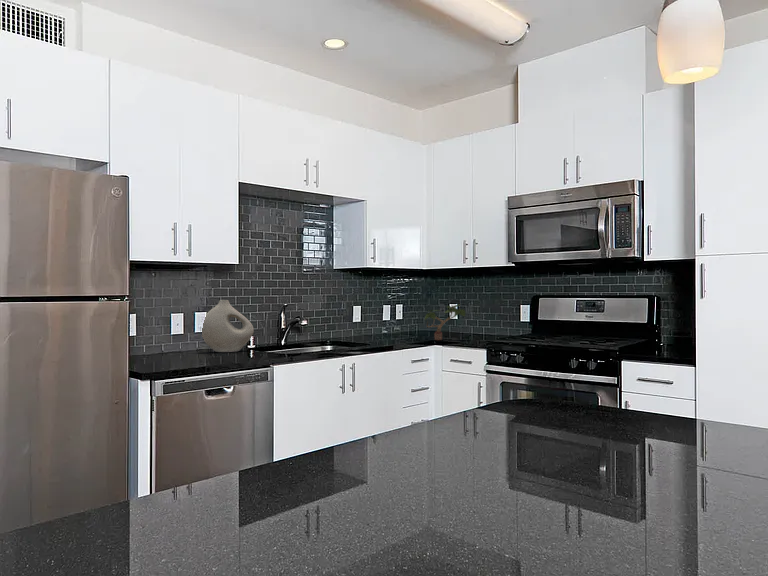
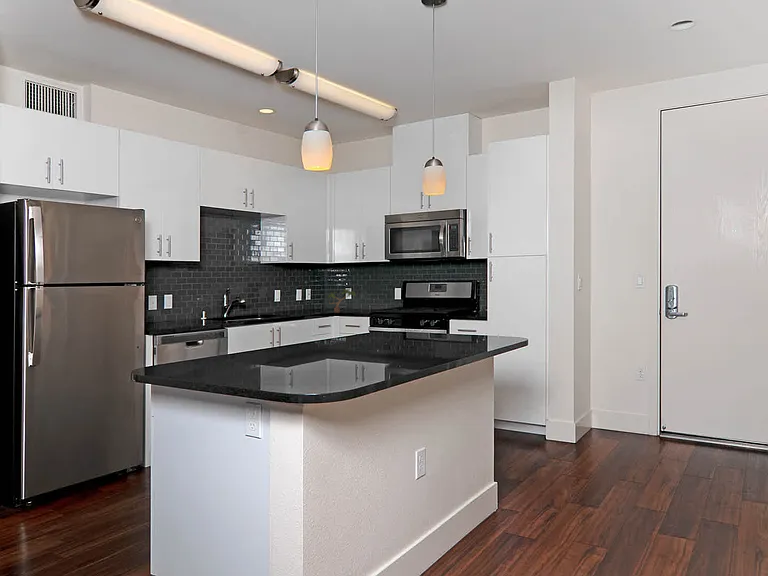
vase: present [202,300,254,352] -> none [170,286,208,322]

